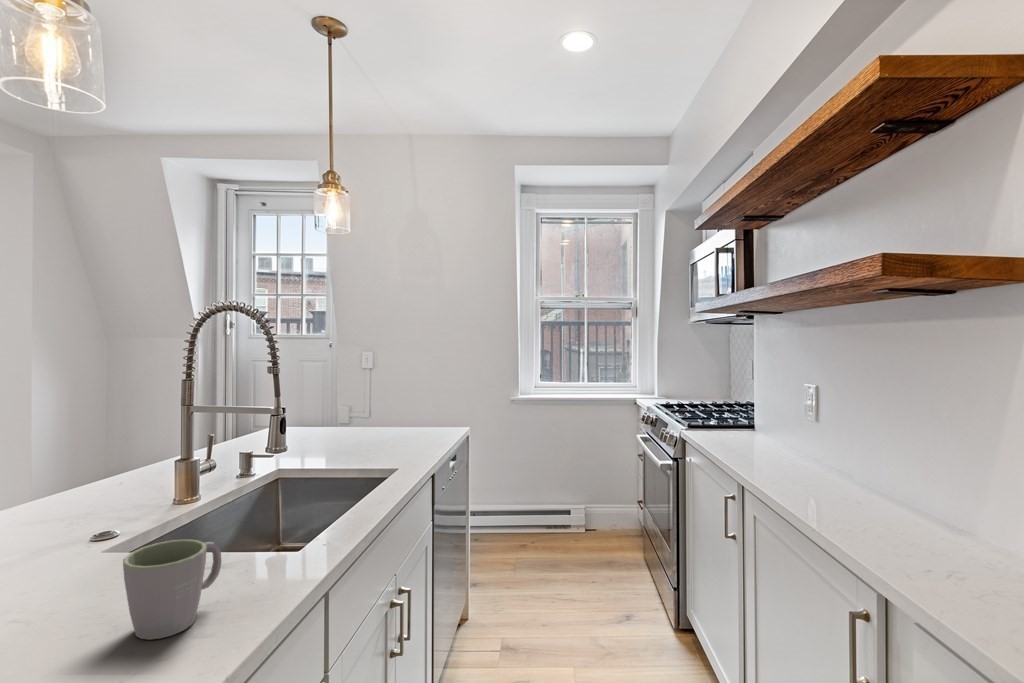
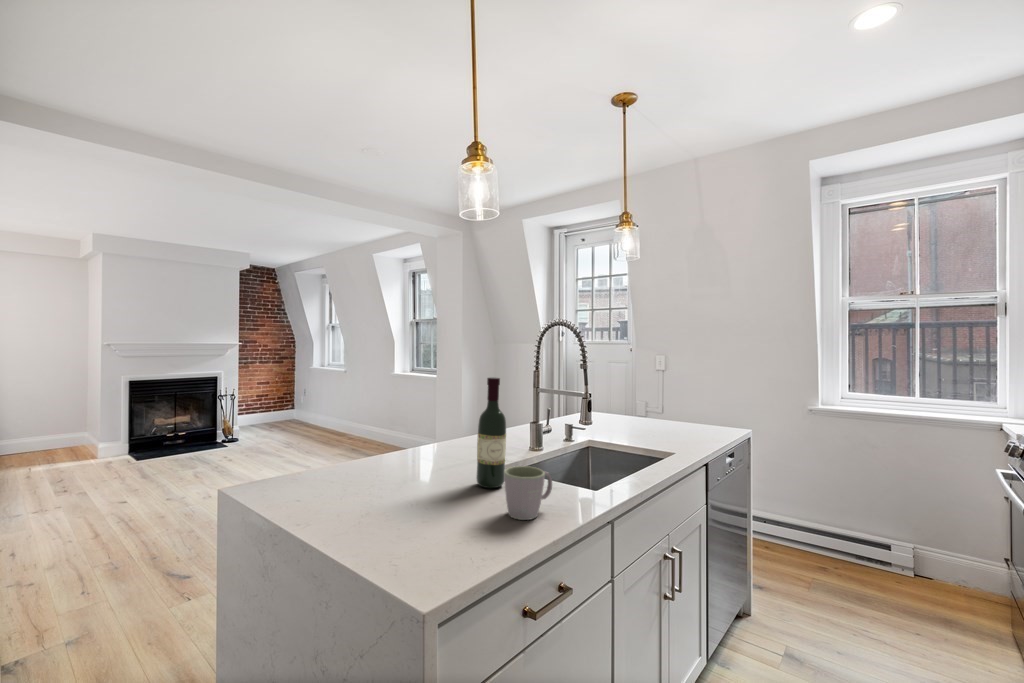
wine bottle: none [68,396,130,591] -> present [476,377,506,488]

